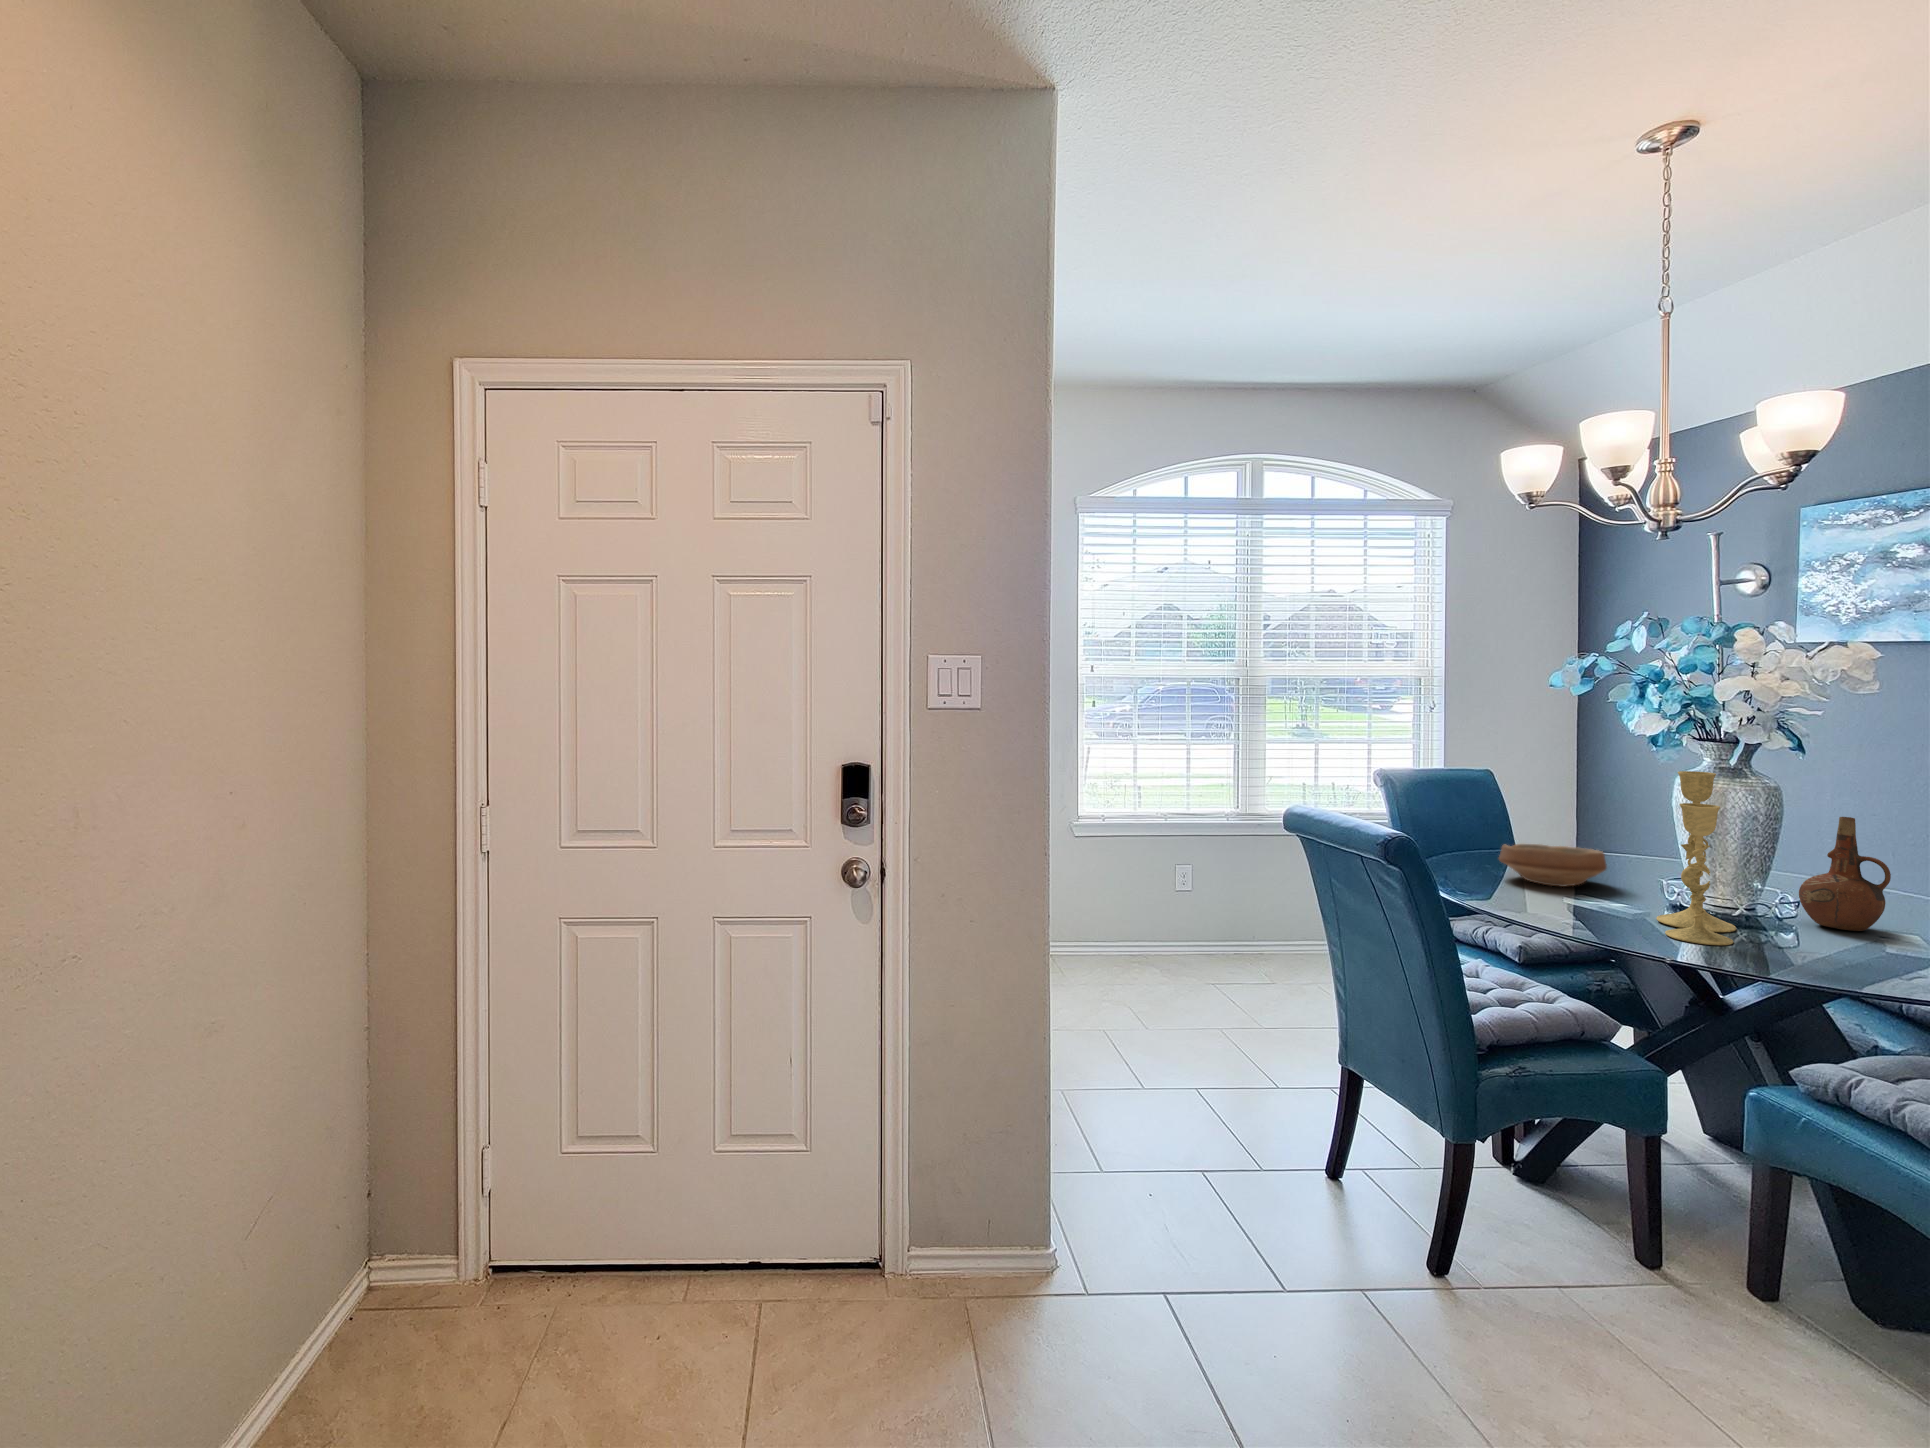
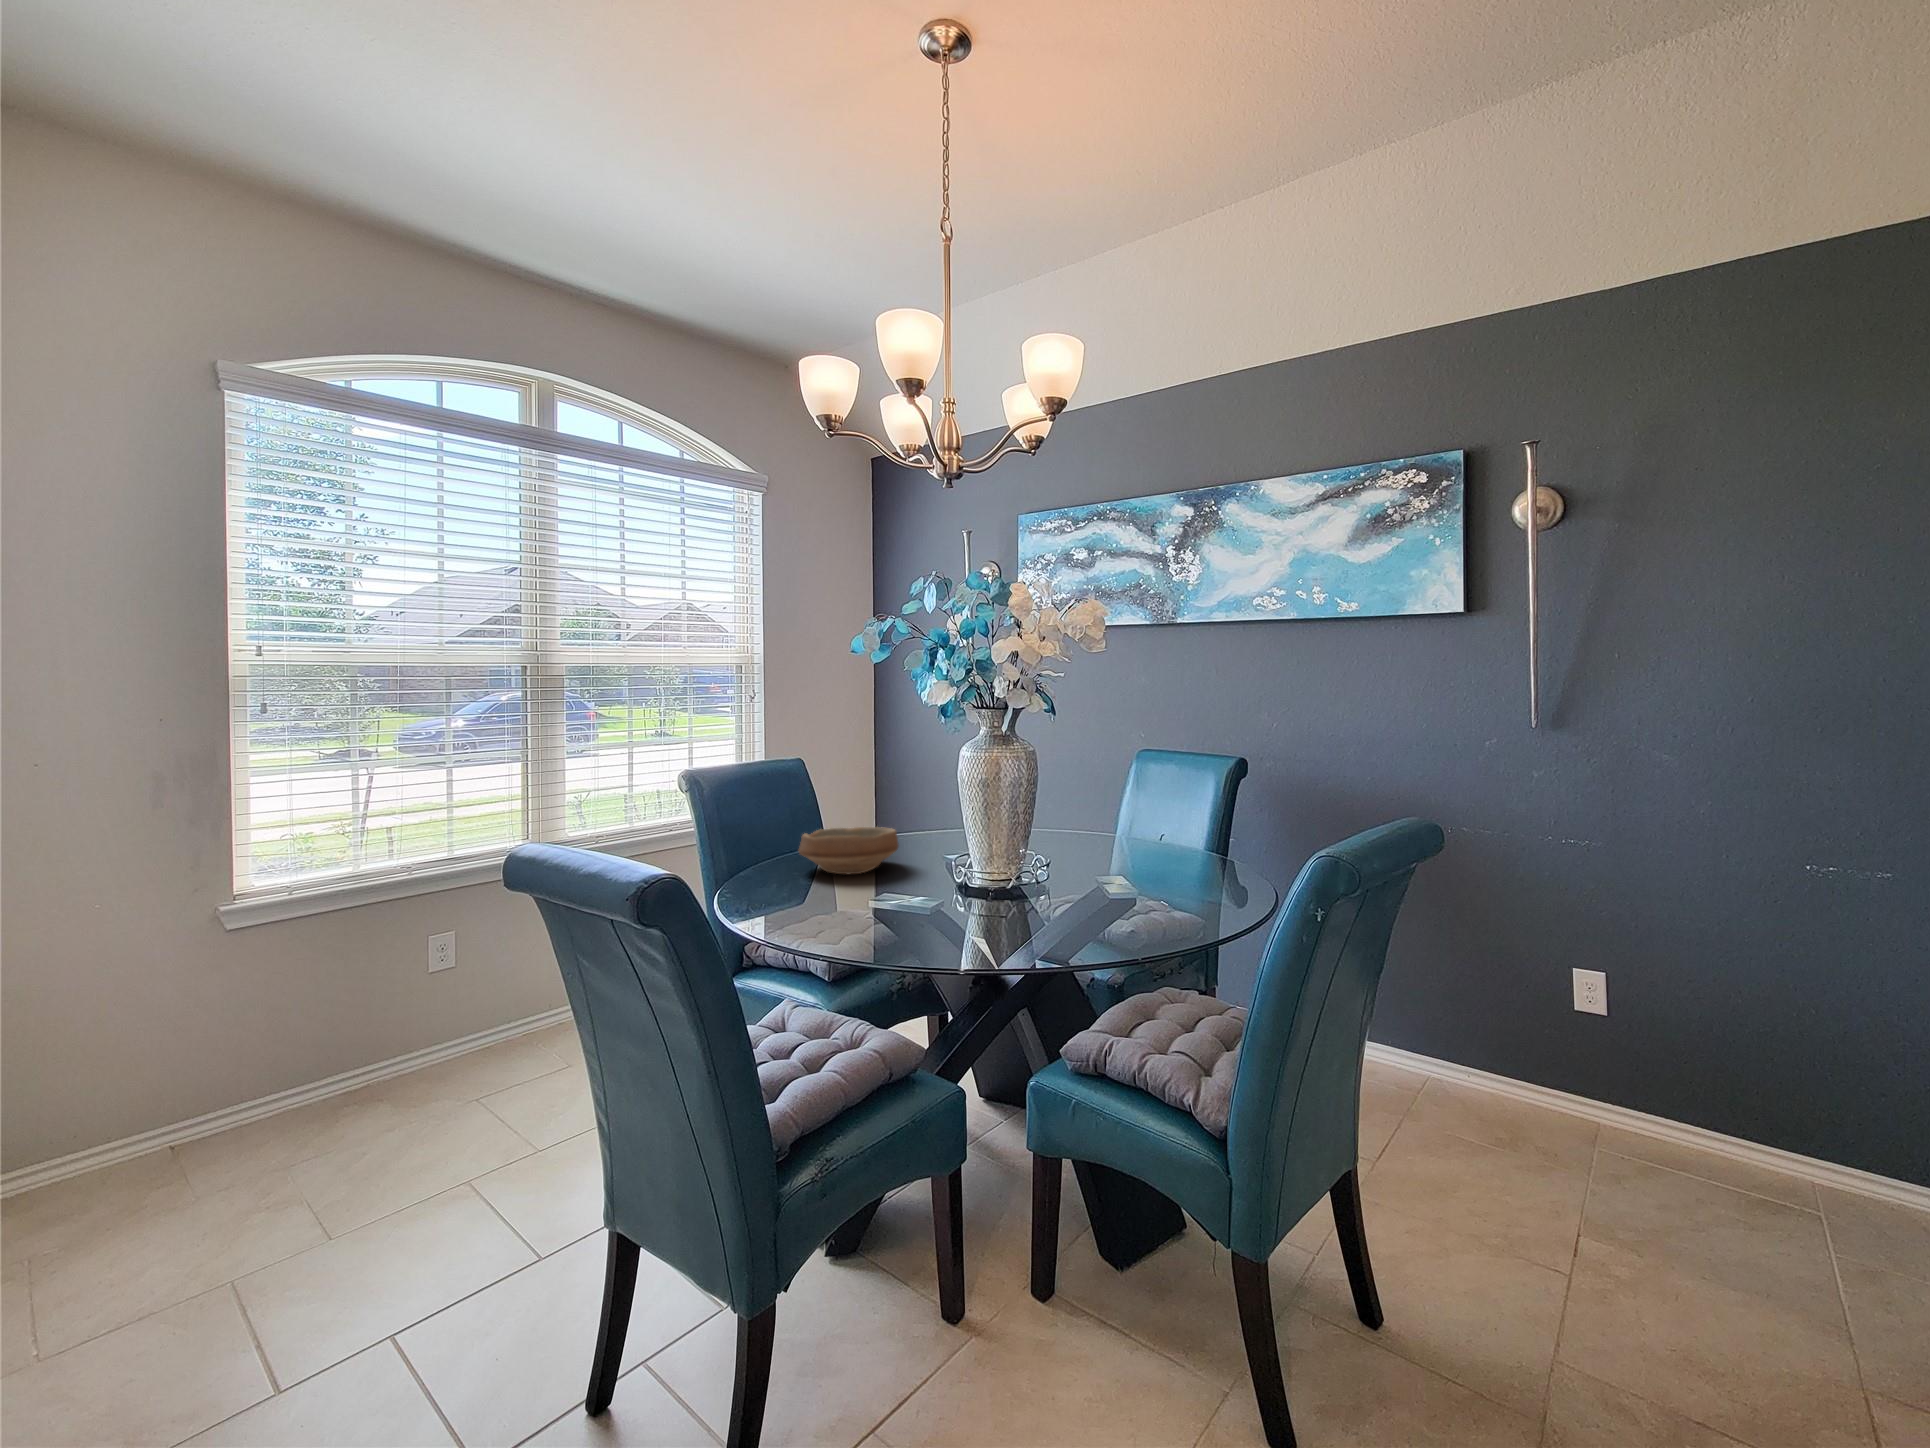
candlestick: present [1657,771,1736,945] -> none [946,740,1013,929]
ceramic pitcher: present [1799,817,1891,931] -> none [1051,775,1112,883]

